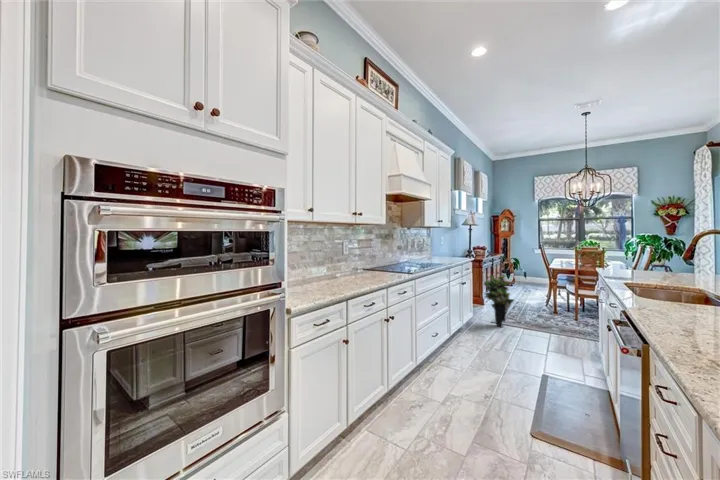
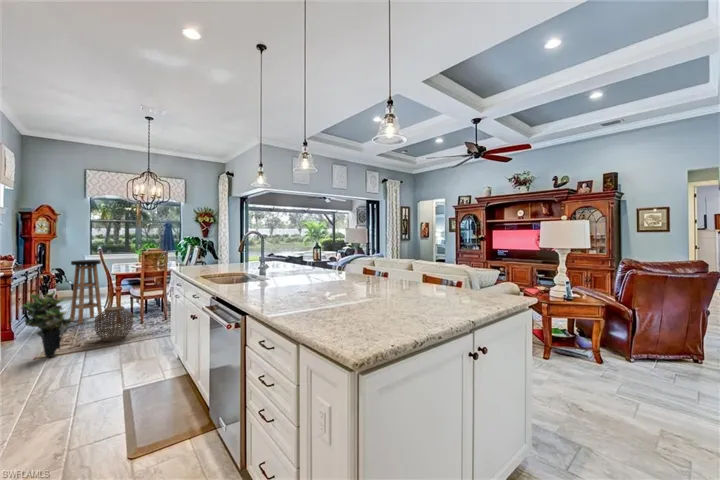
bar stool: none [518,253,542,307] -> present [70,260,102,324]
woven basket: none [532,297,565,330] -> present [95,306,133,341]

